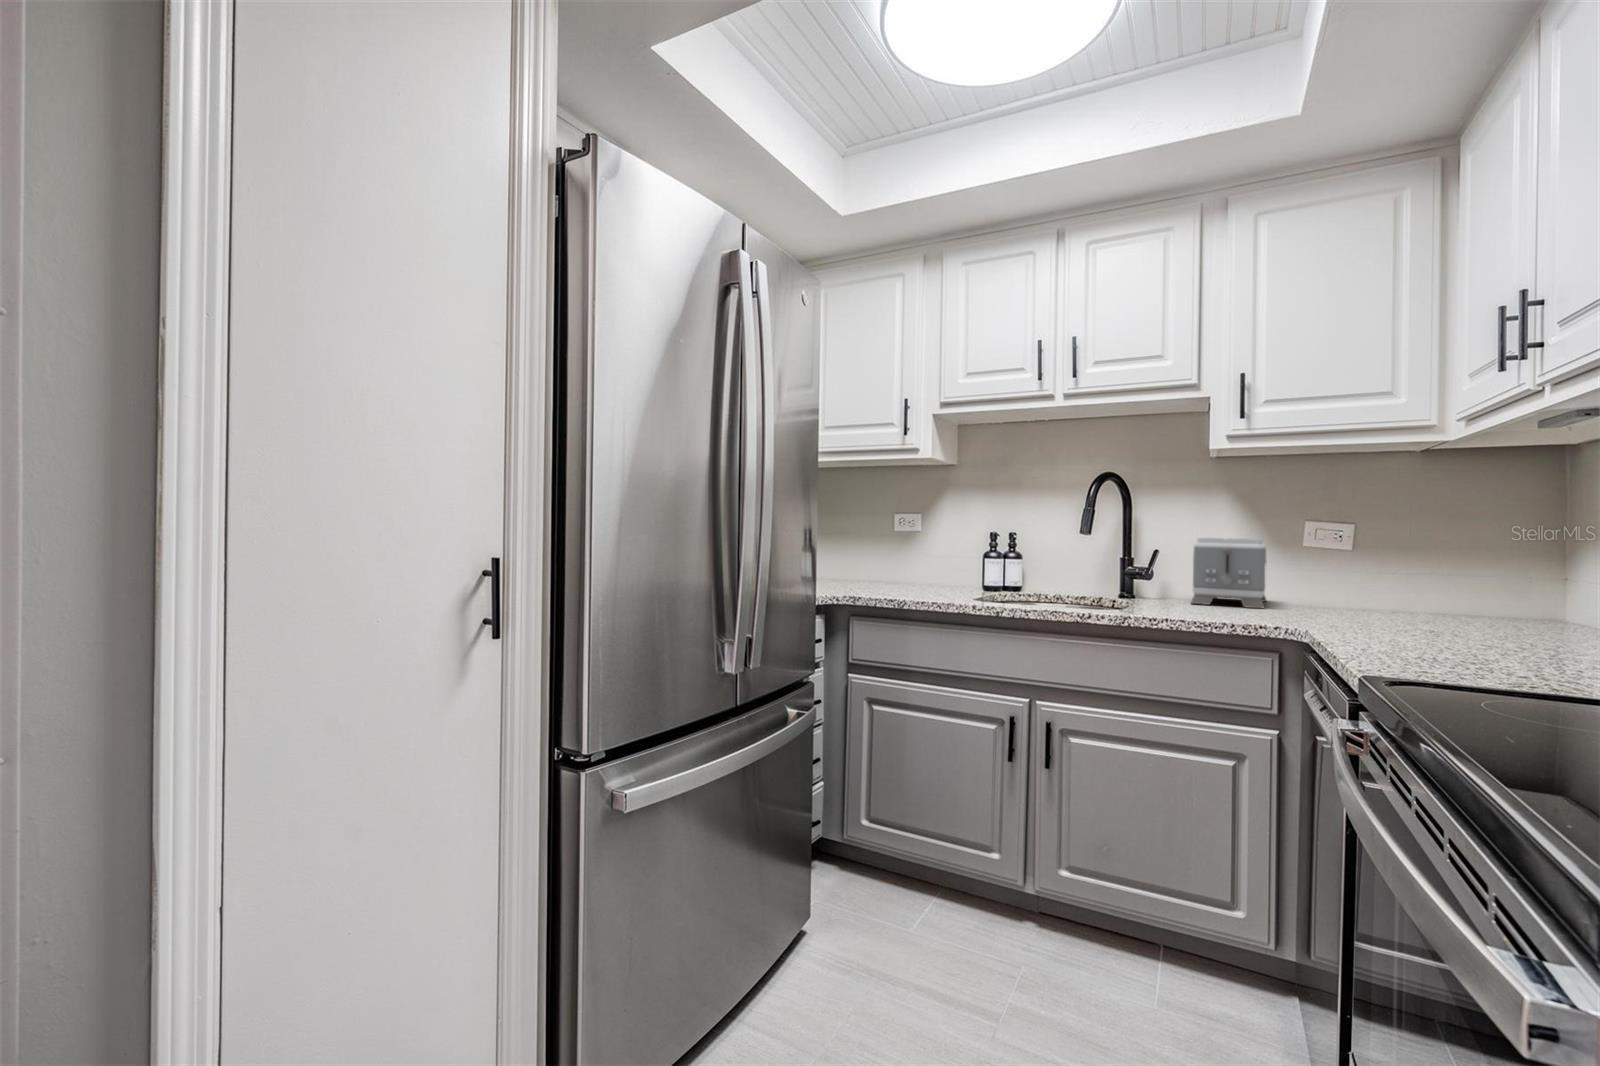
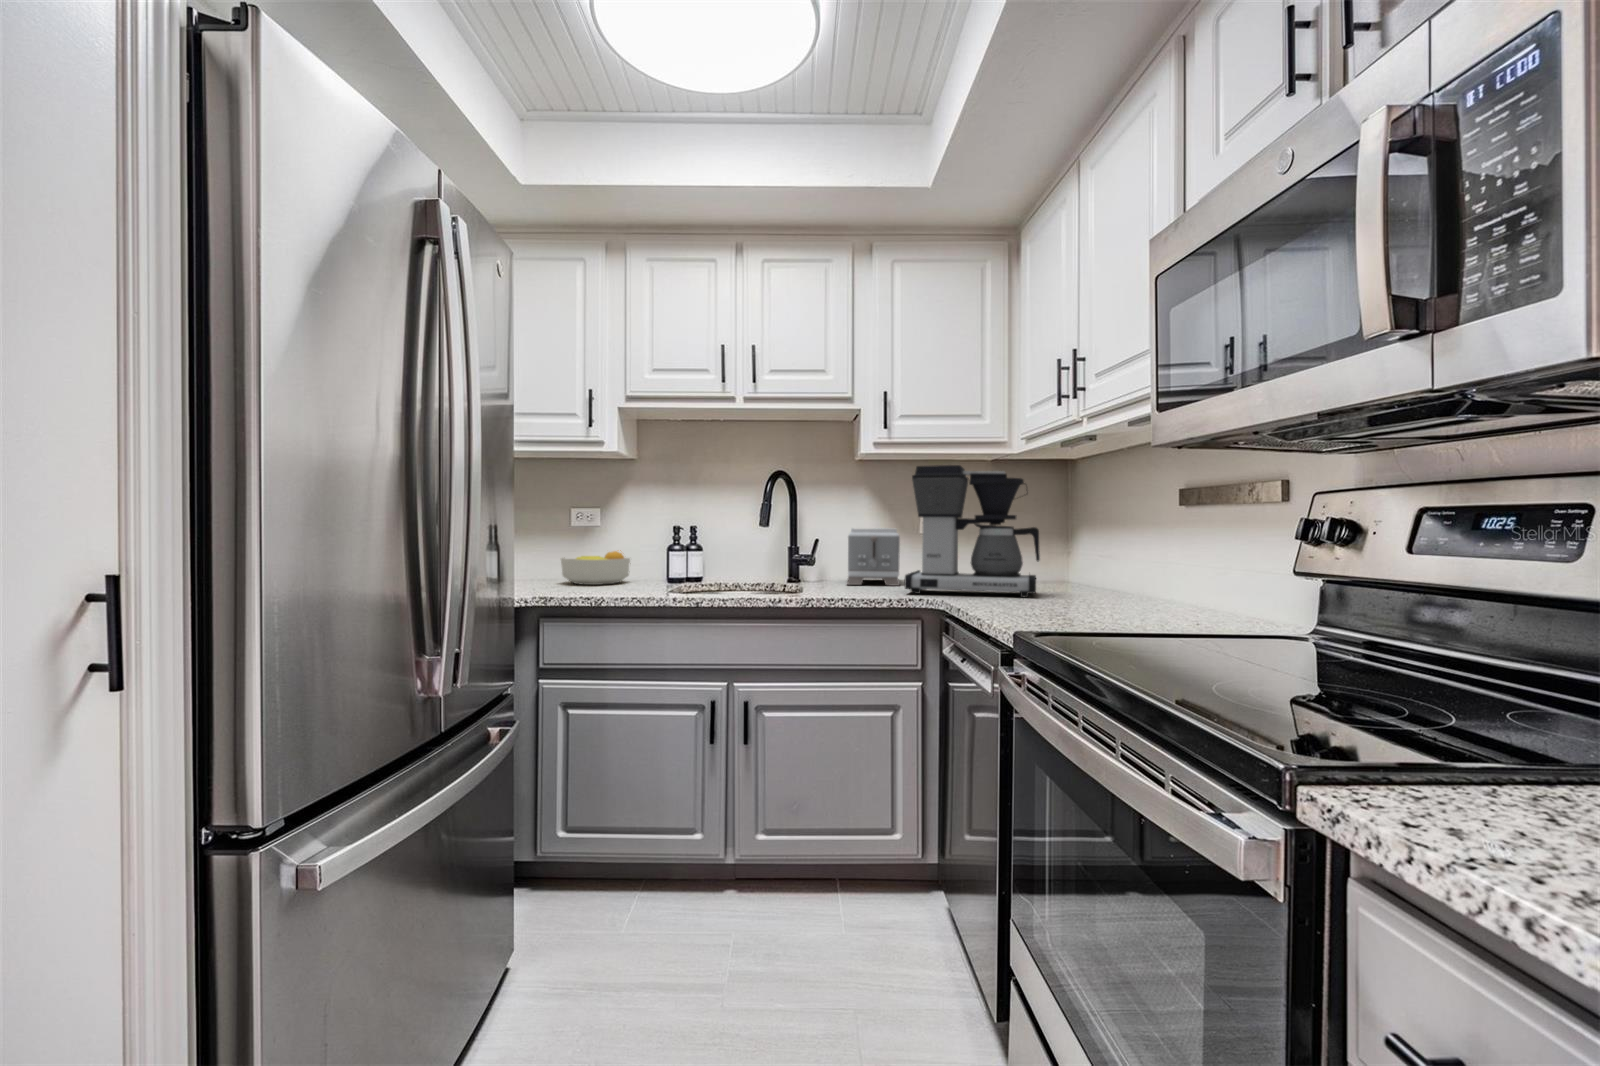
coffee maker: none [1257,459,1478,637] -> present [904,465,1040,597]
fruit bowl: none [886,550,952,588] -> present [561,551,631,585]

